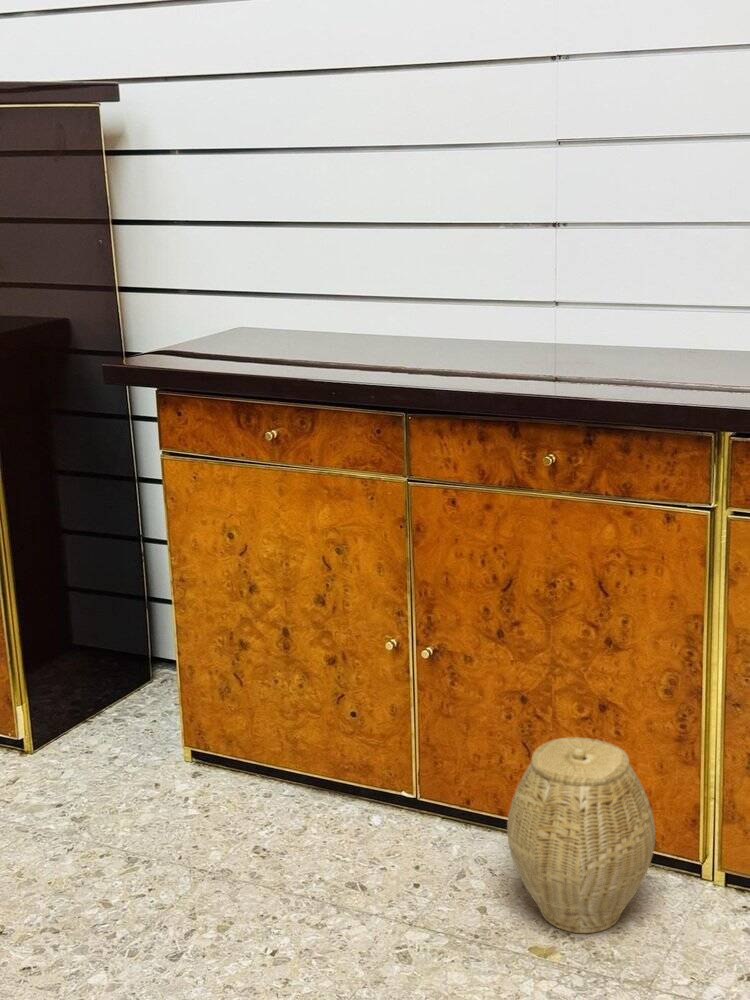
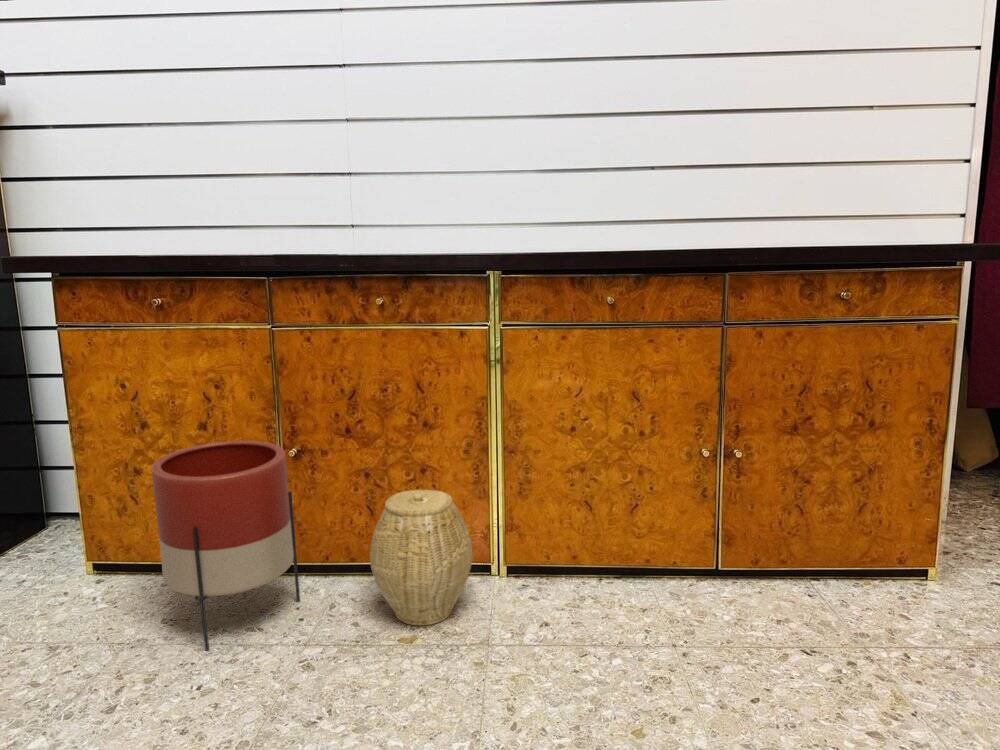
planter: none [244,629,422,903] -> present [151,441,300,650]

